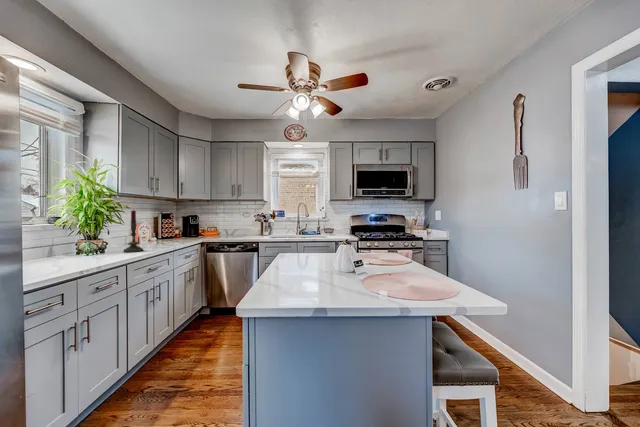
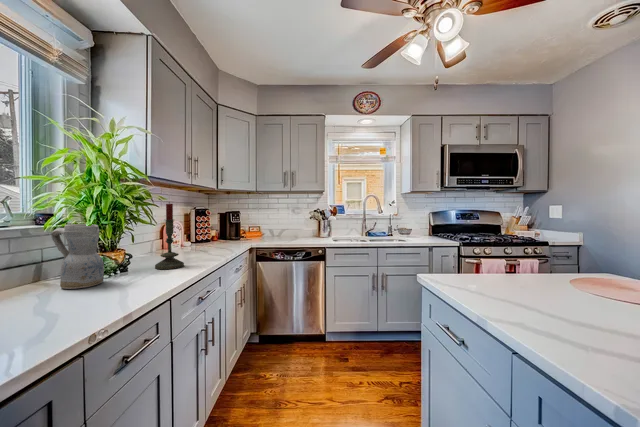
ceramic pitcher: none [58,223,89,260] -> present [51,224,104,289]

